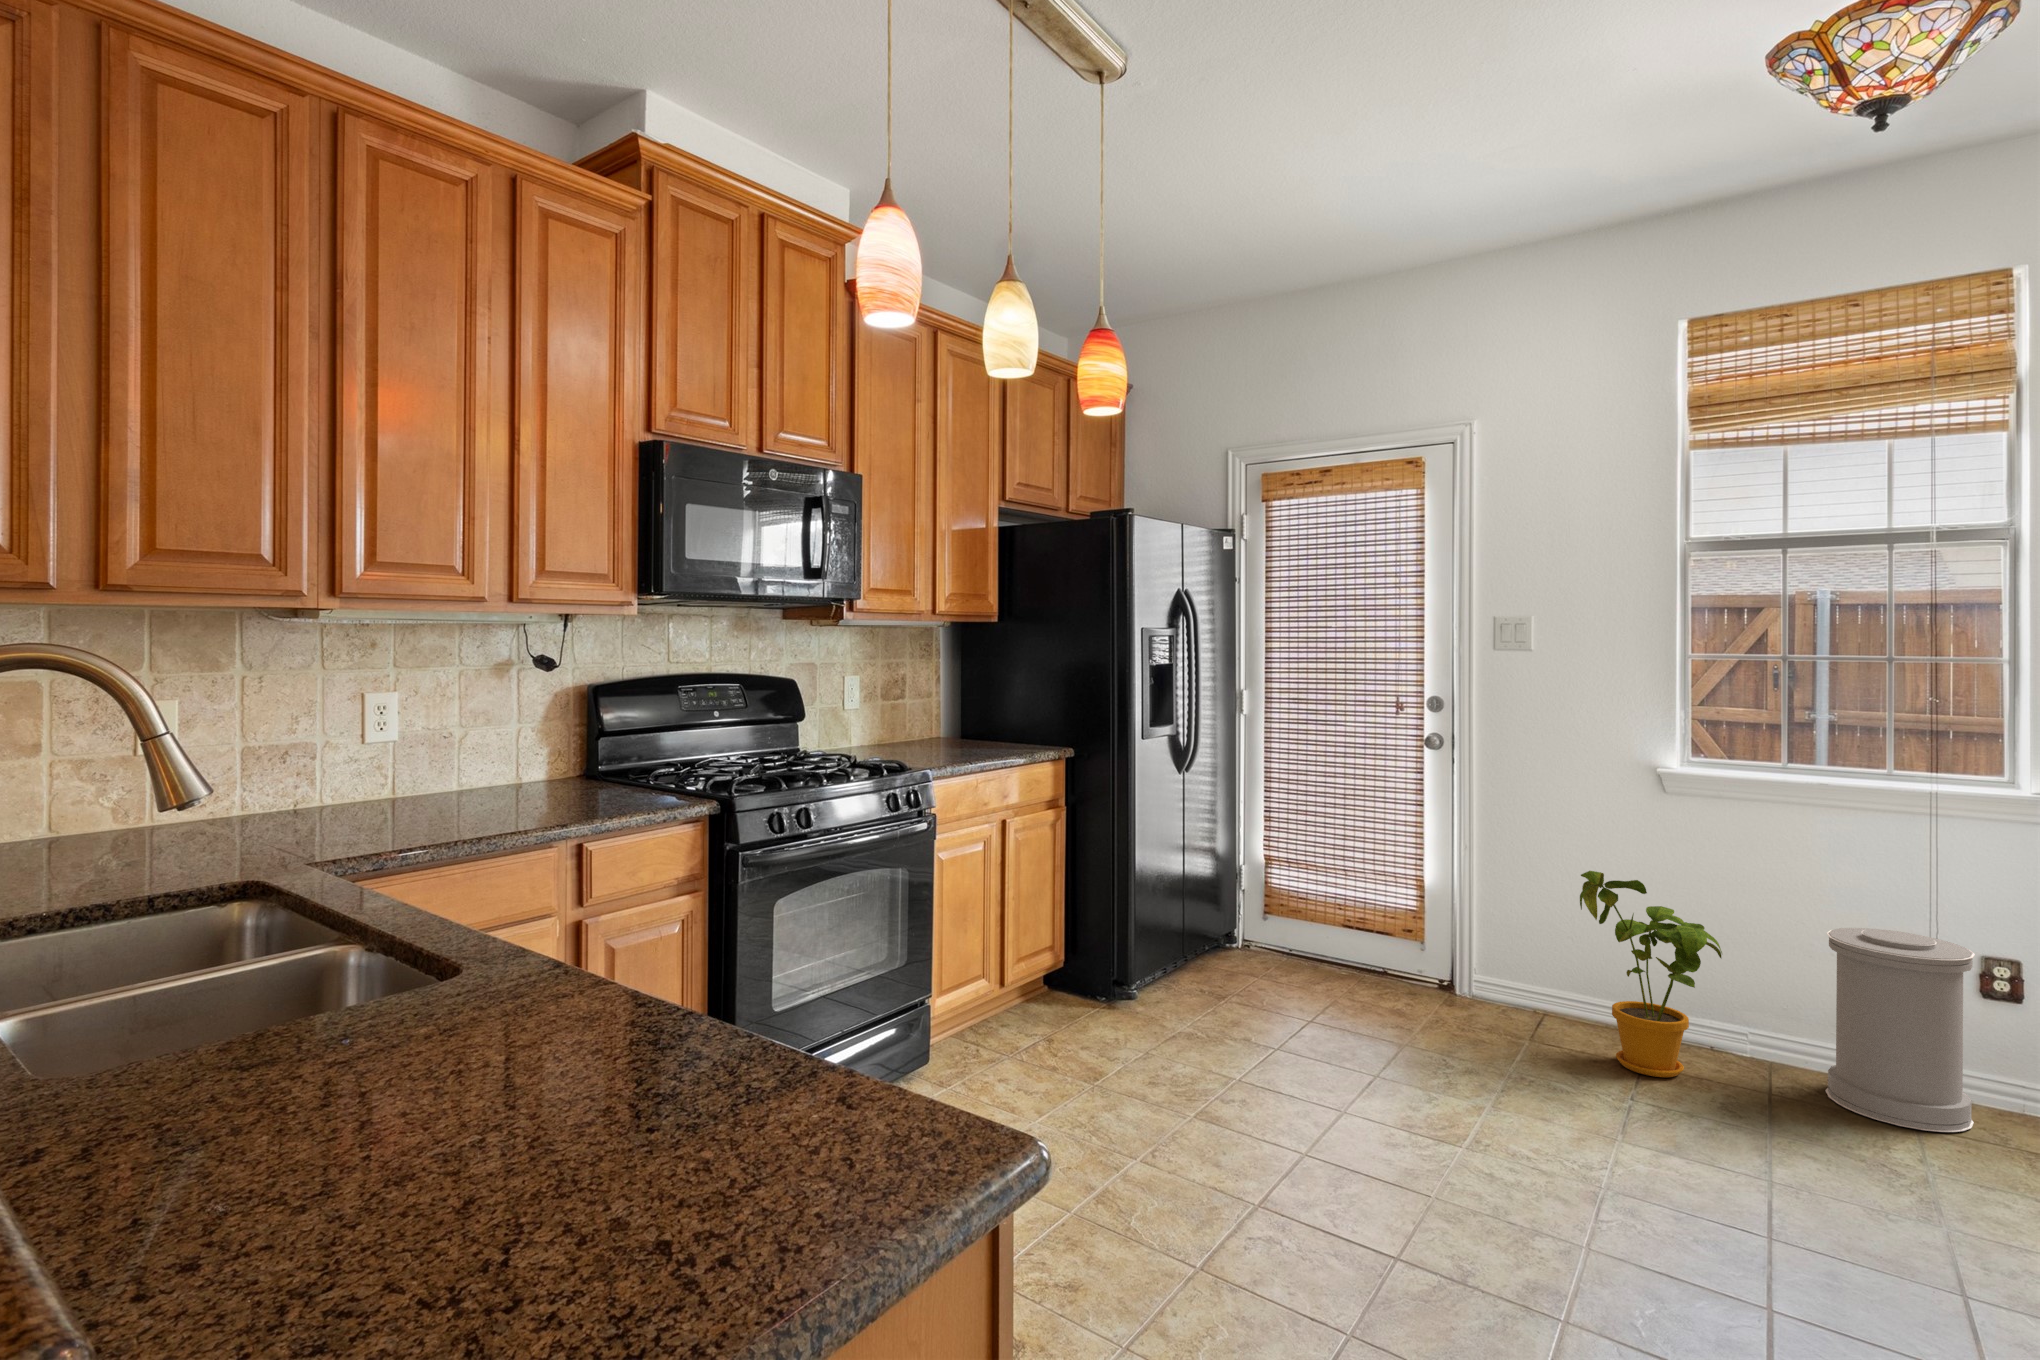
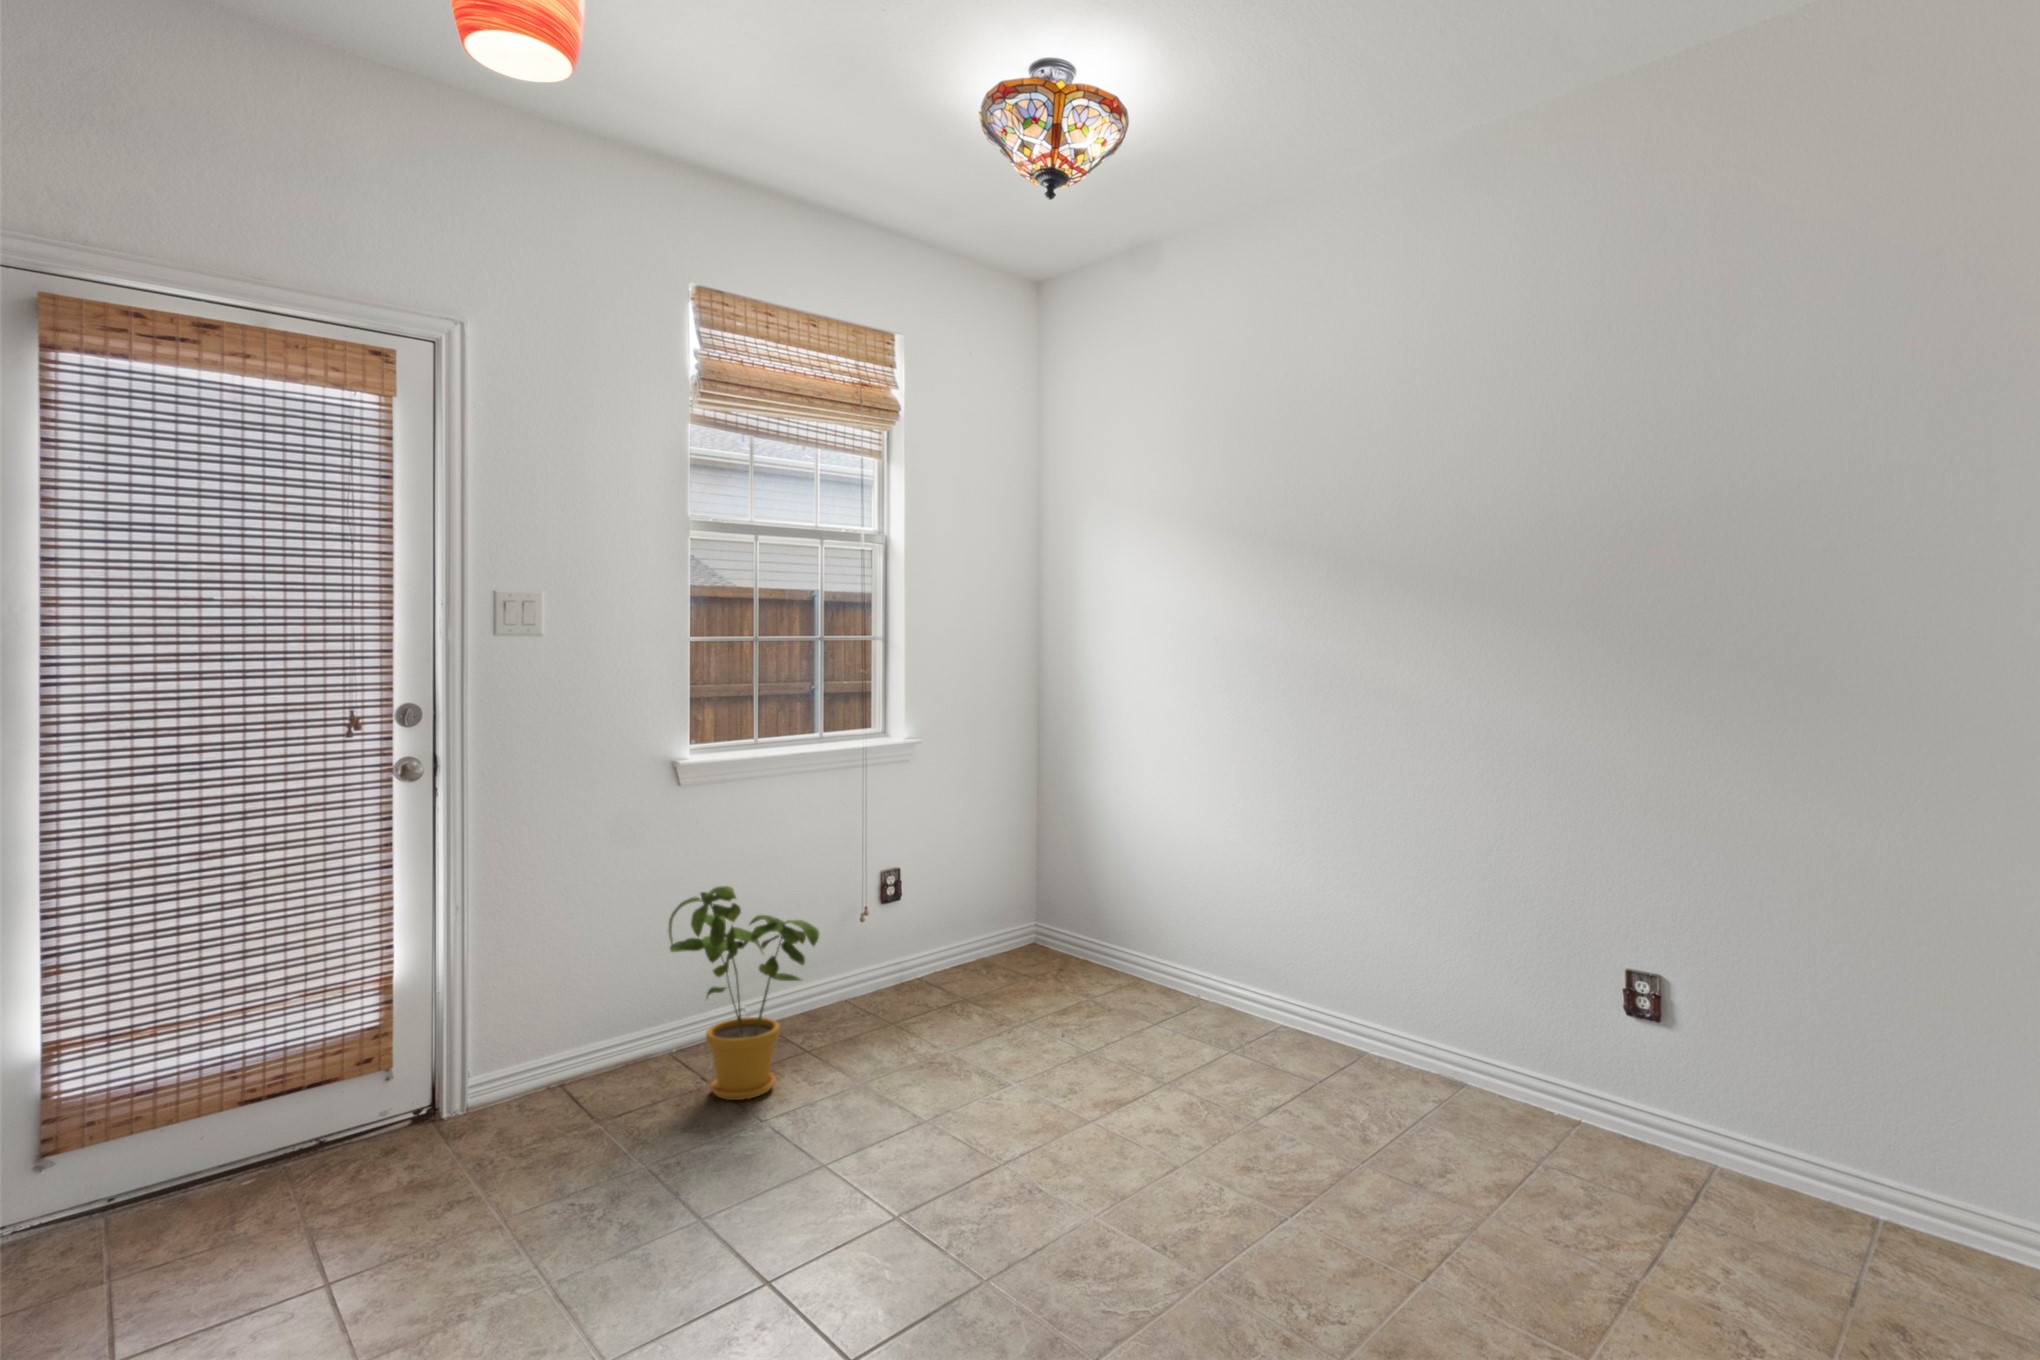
trash can: present [1825,928,1975,1132] -> none [835,877,933,1045]

